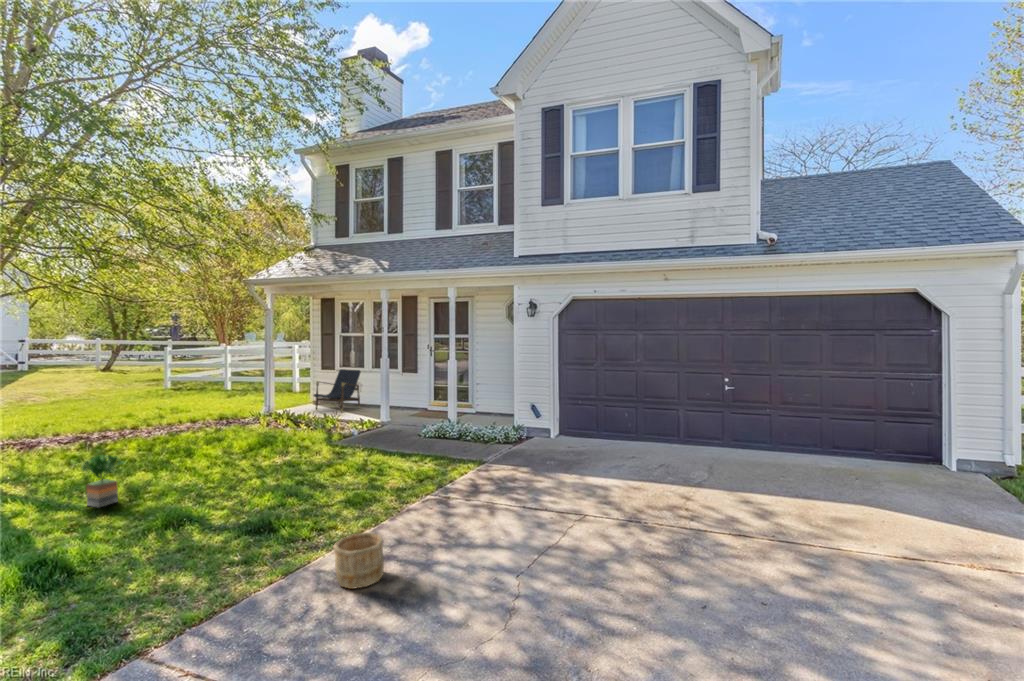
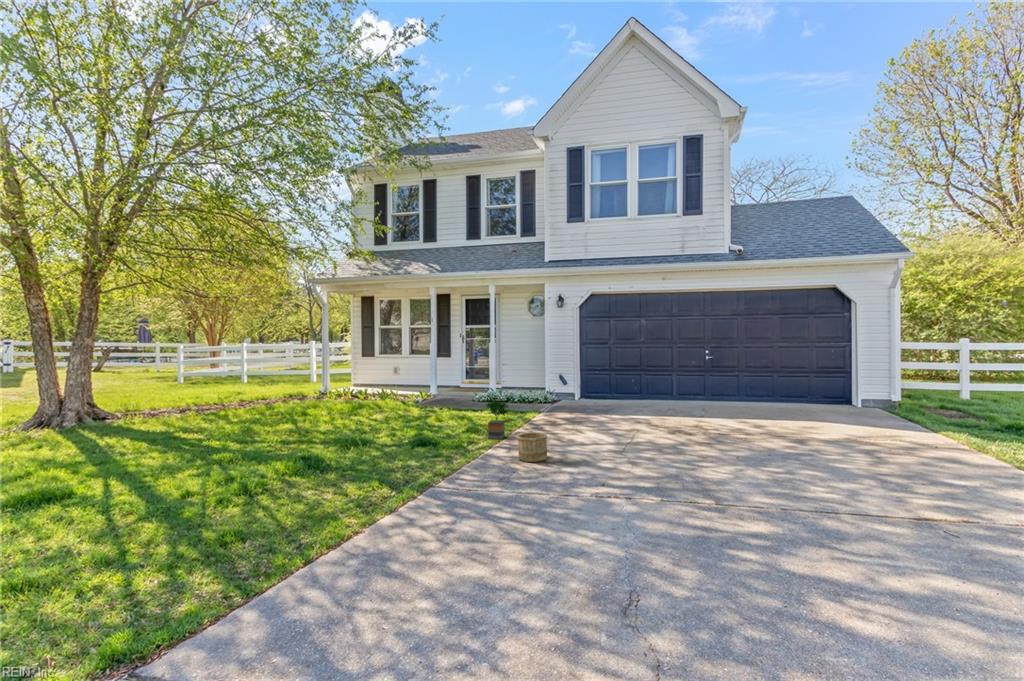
lounge chair: present [314,369,361,413] -> none [363,356,400,391]
potted tree: present [82,455,123,507] -> present [486,401,508,439]

